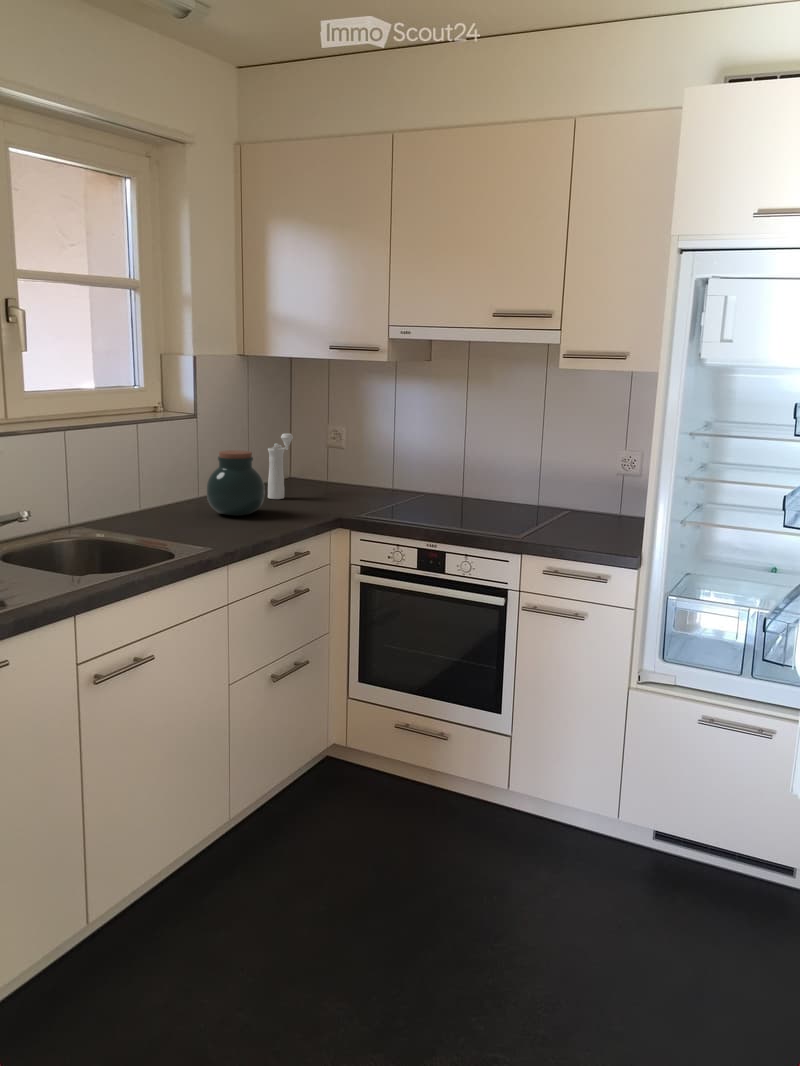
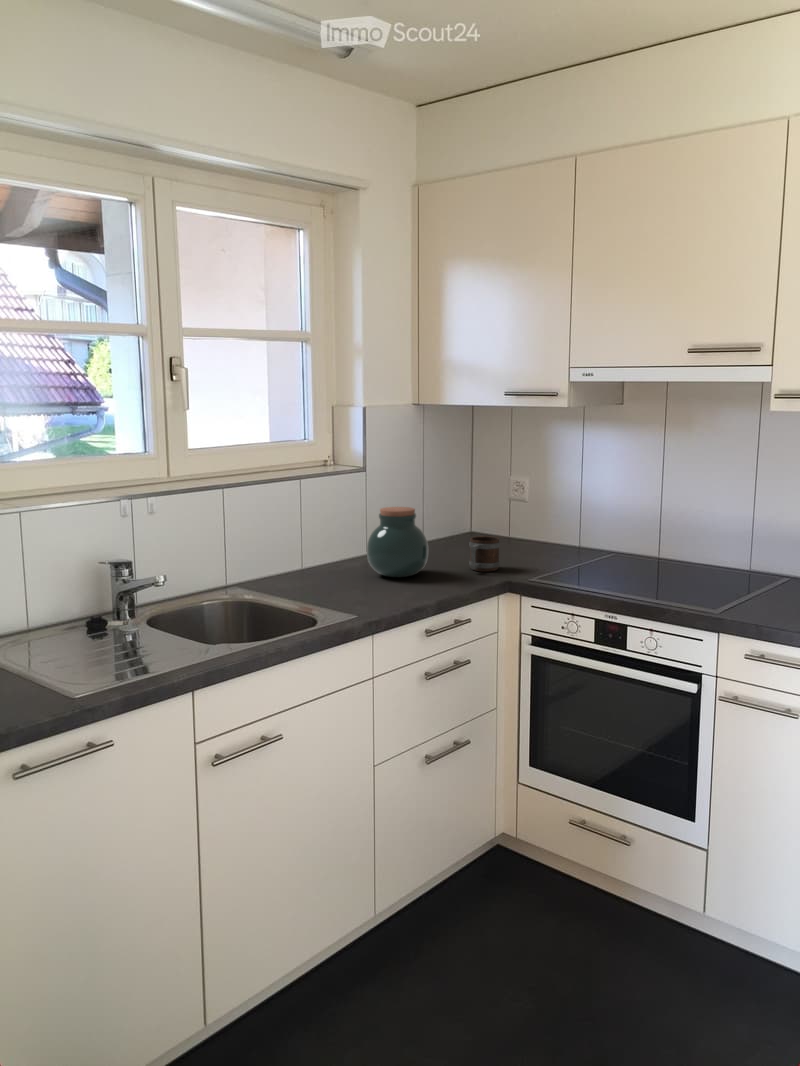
pepper mill: present [268,433,293,499] -> none [439,486,469,558]
mug: none [300,478,328,510] -> present [469,536,500,571]

